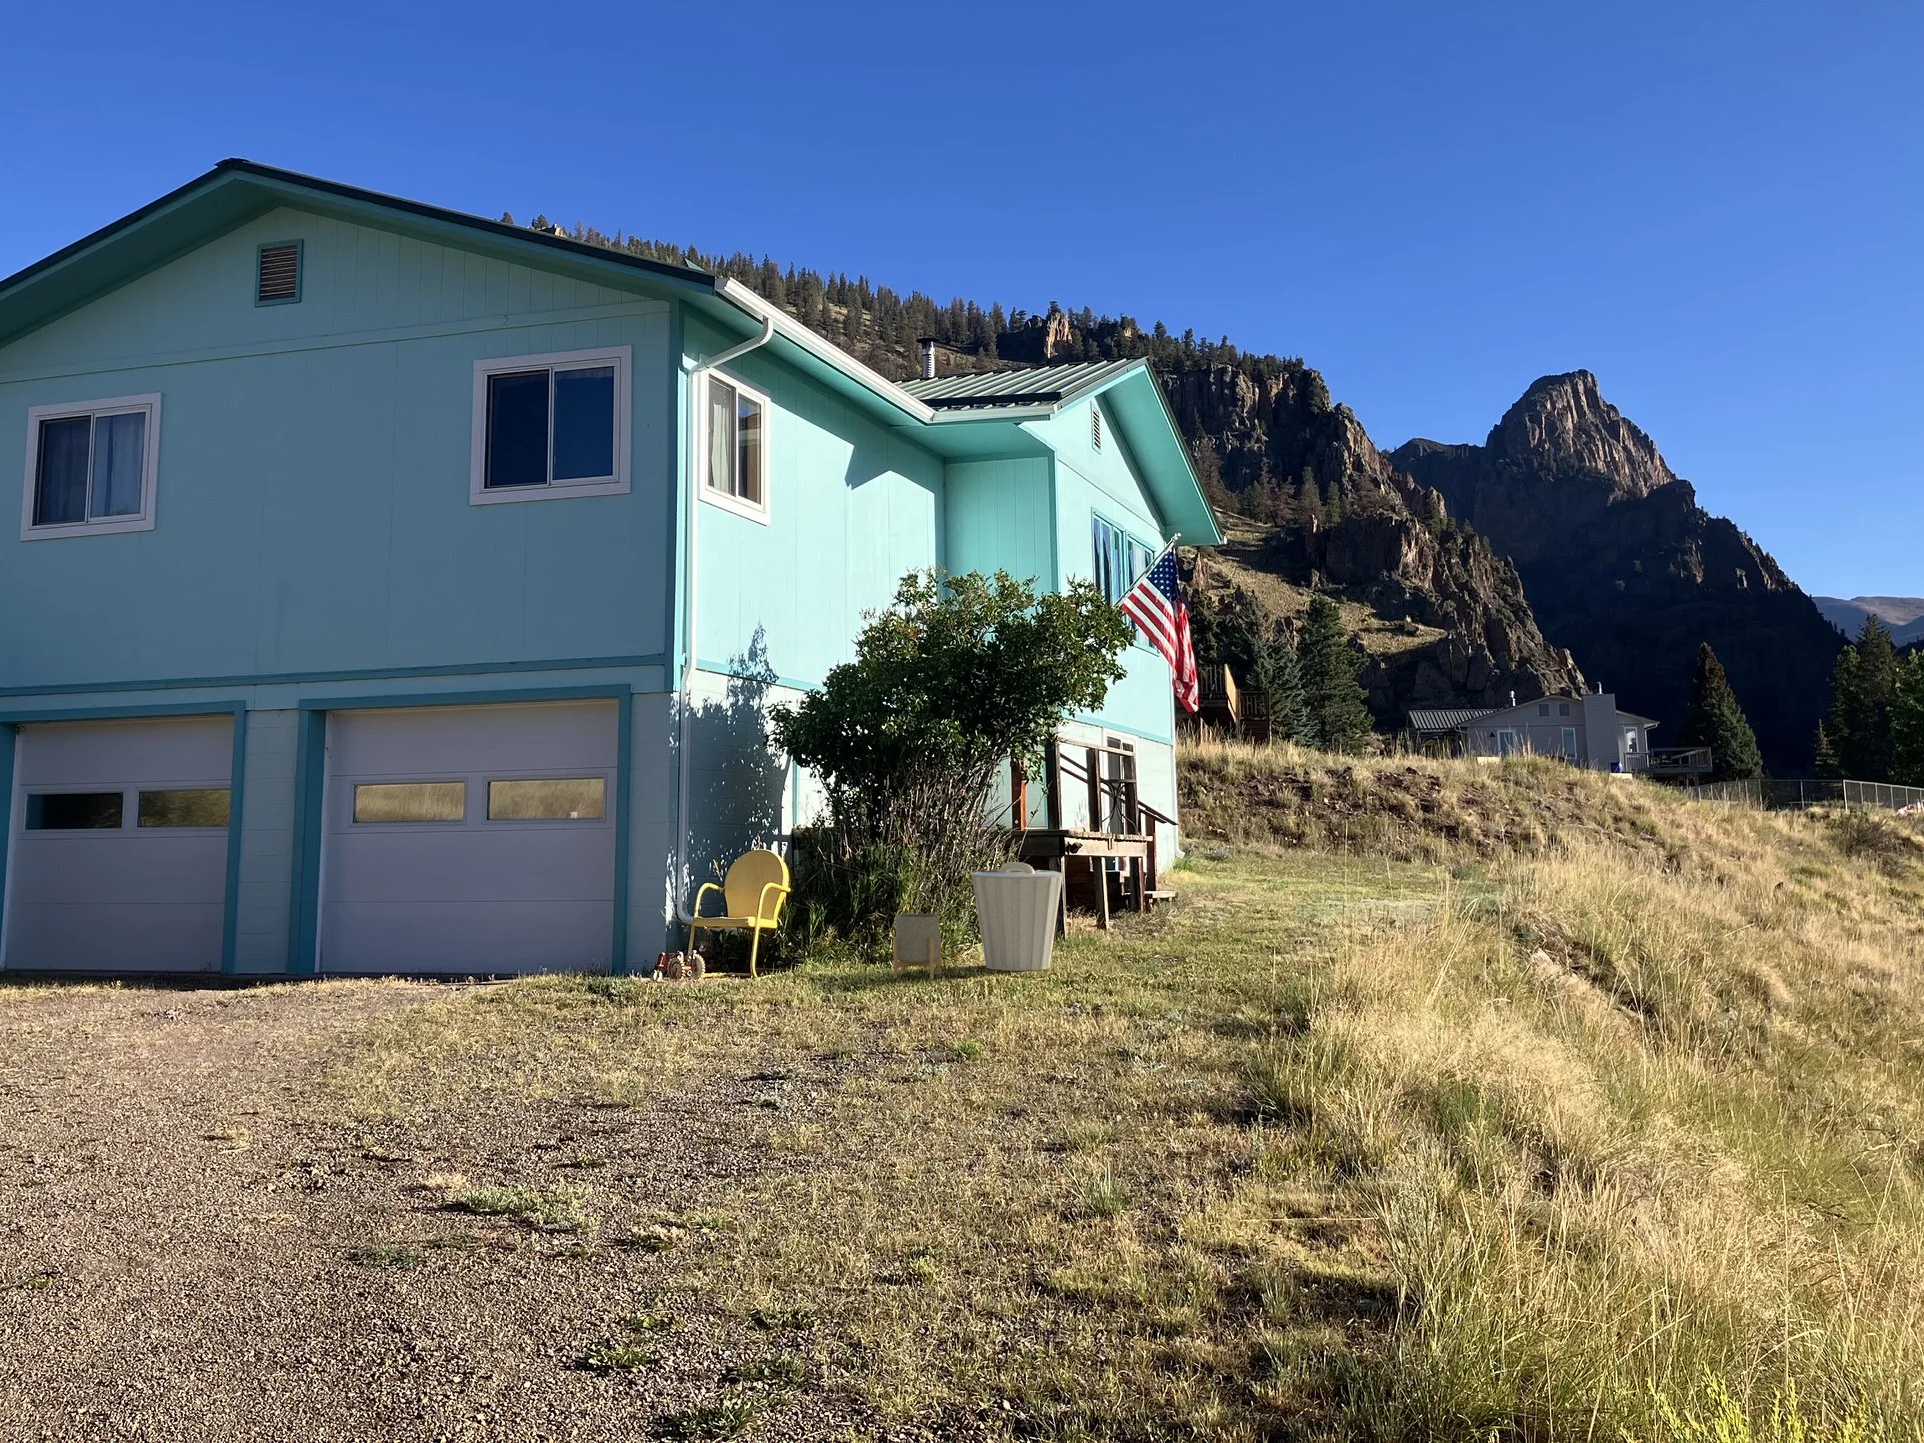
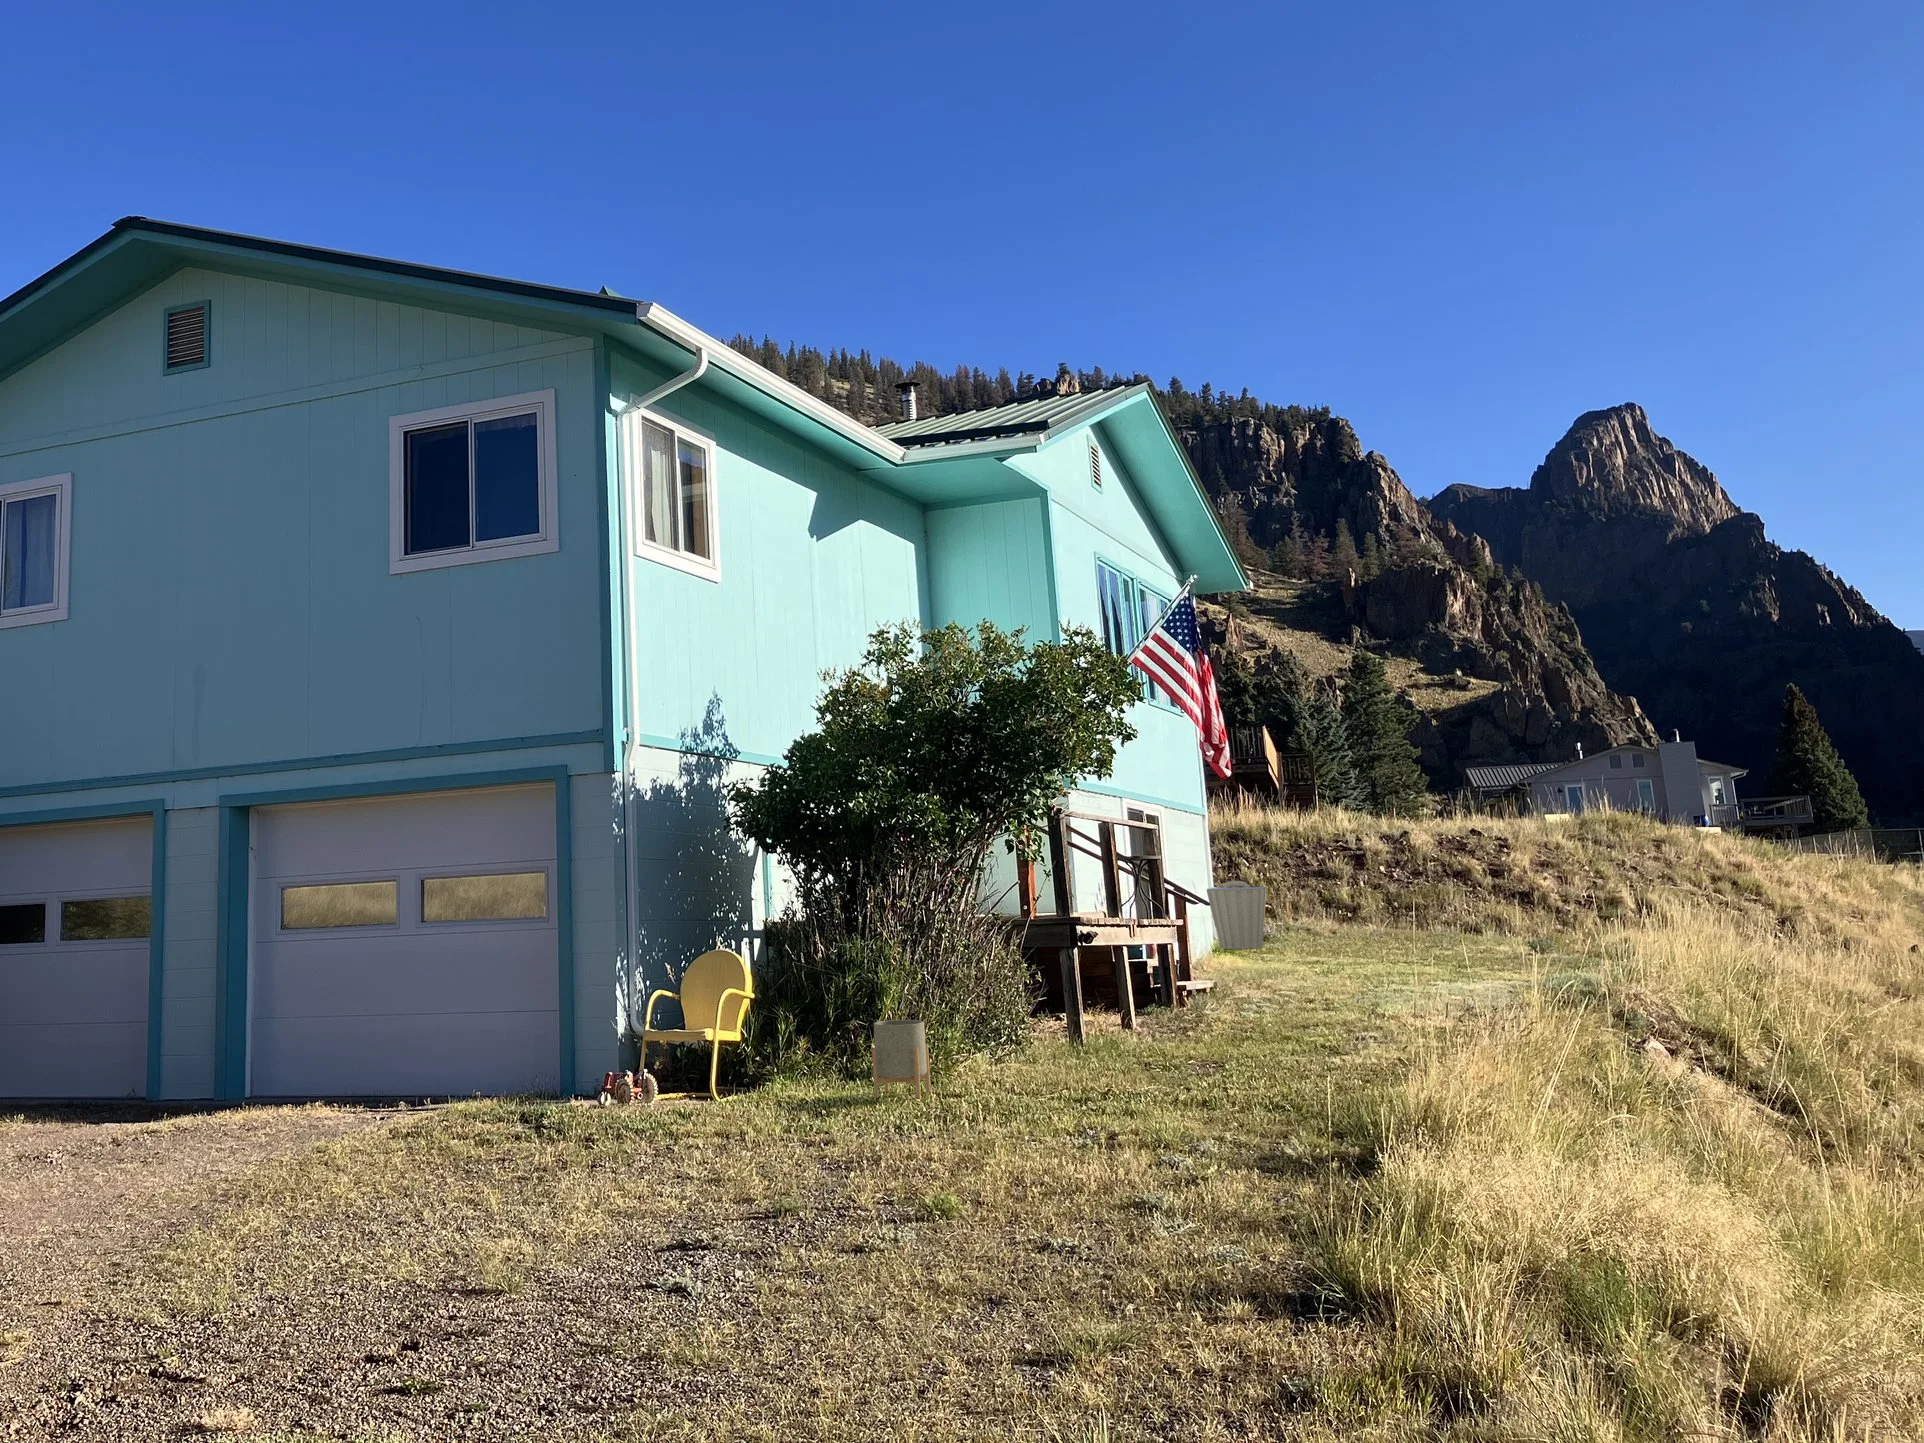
trash can: present [972,862,1062,971] -> present [1207,881,1266,949]

